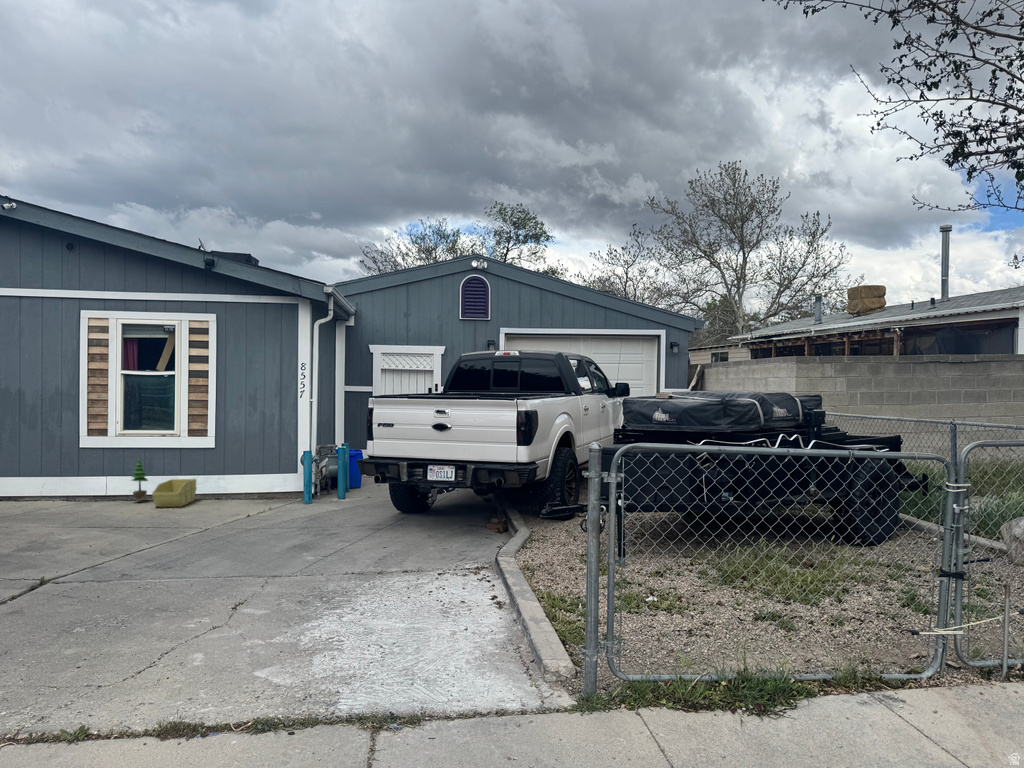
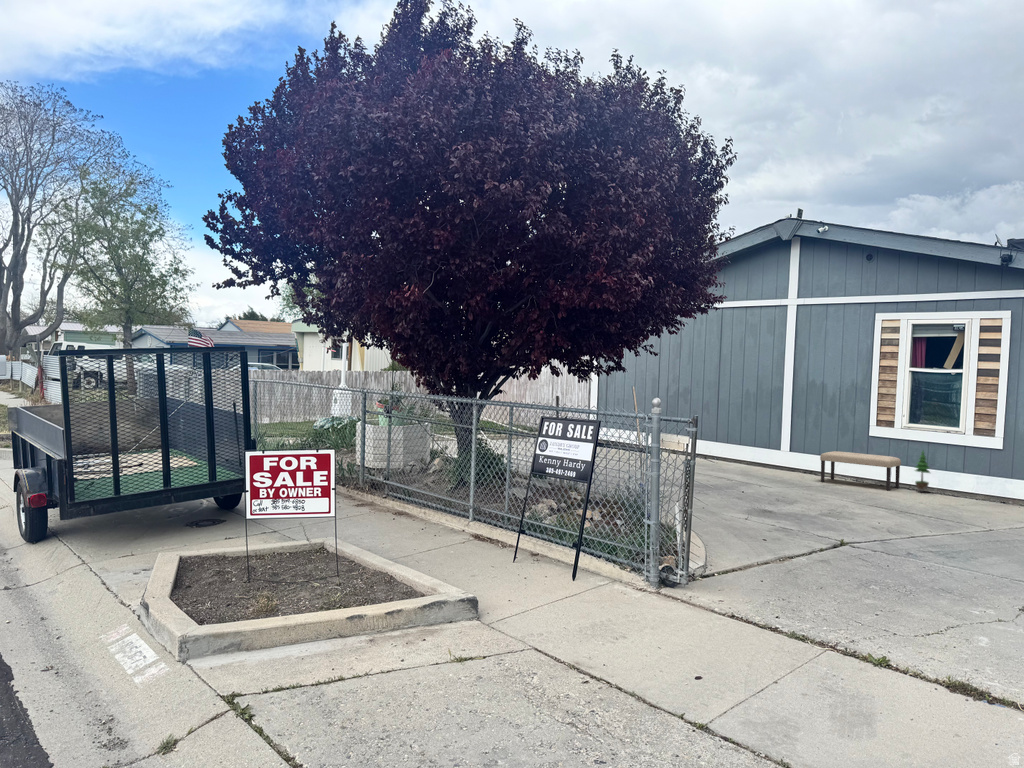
bench: none [20,469,117,509] -> present [820,451,901,490]
storage bin: present [152,479,197,507] -> none [934,475,981,503]

